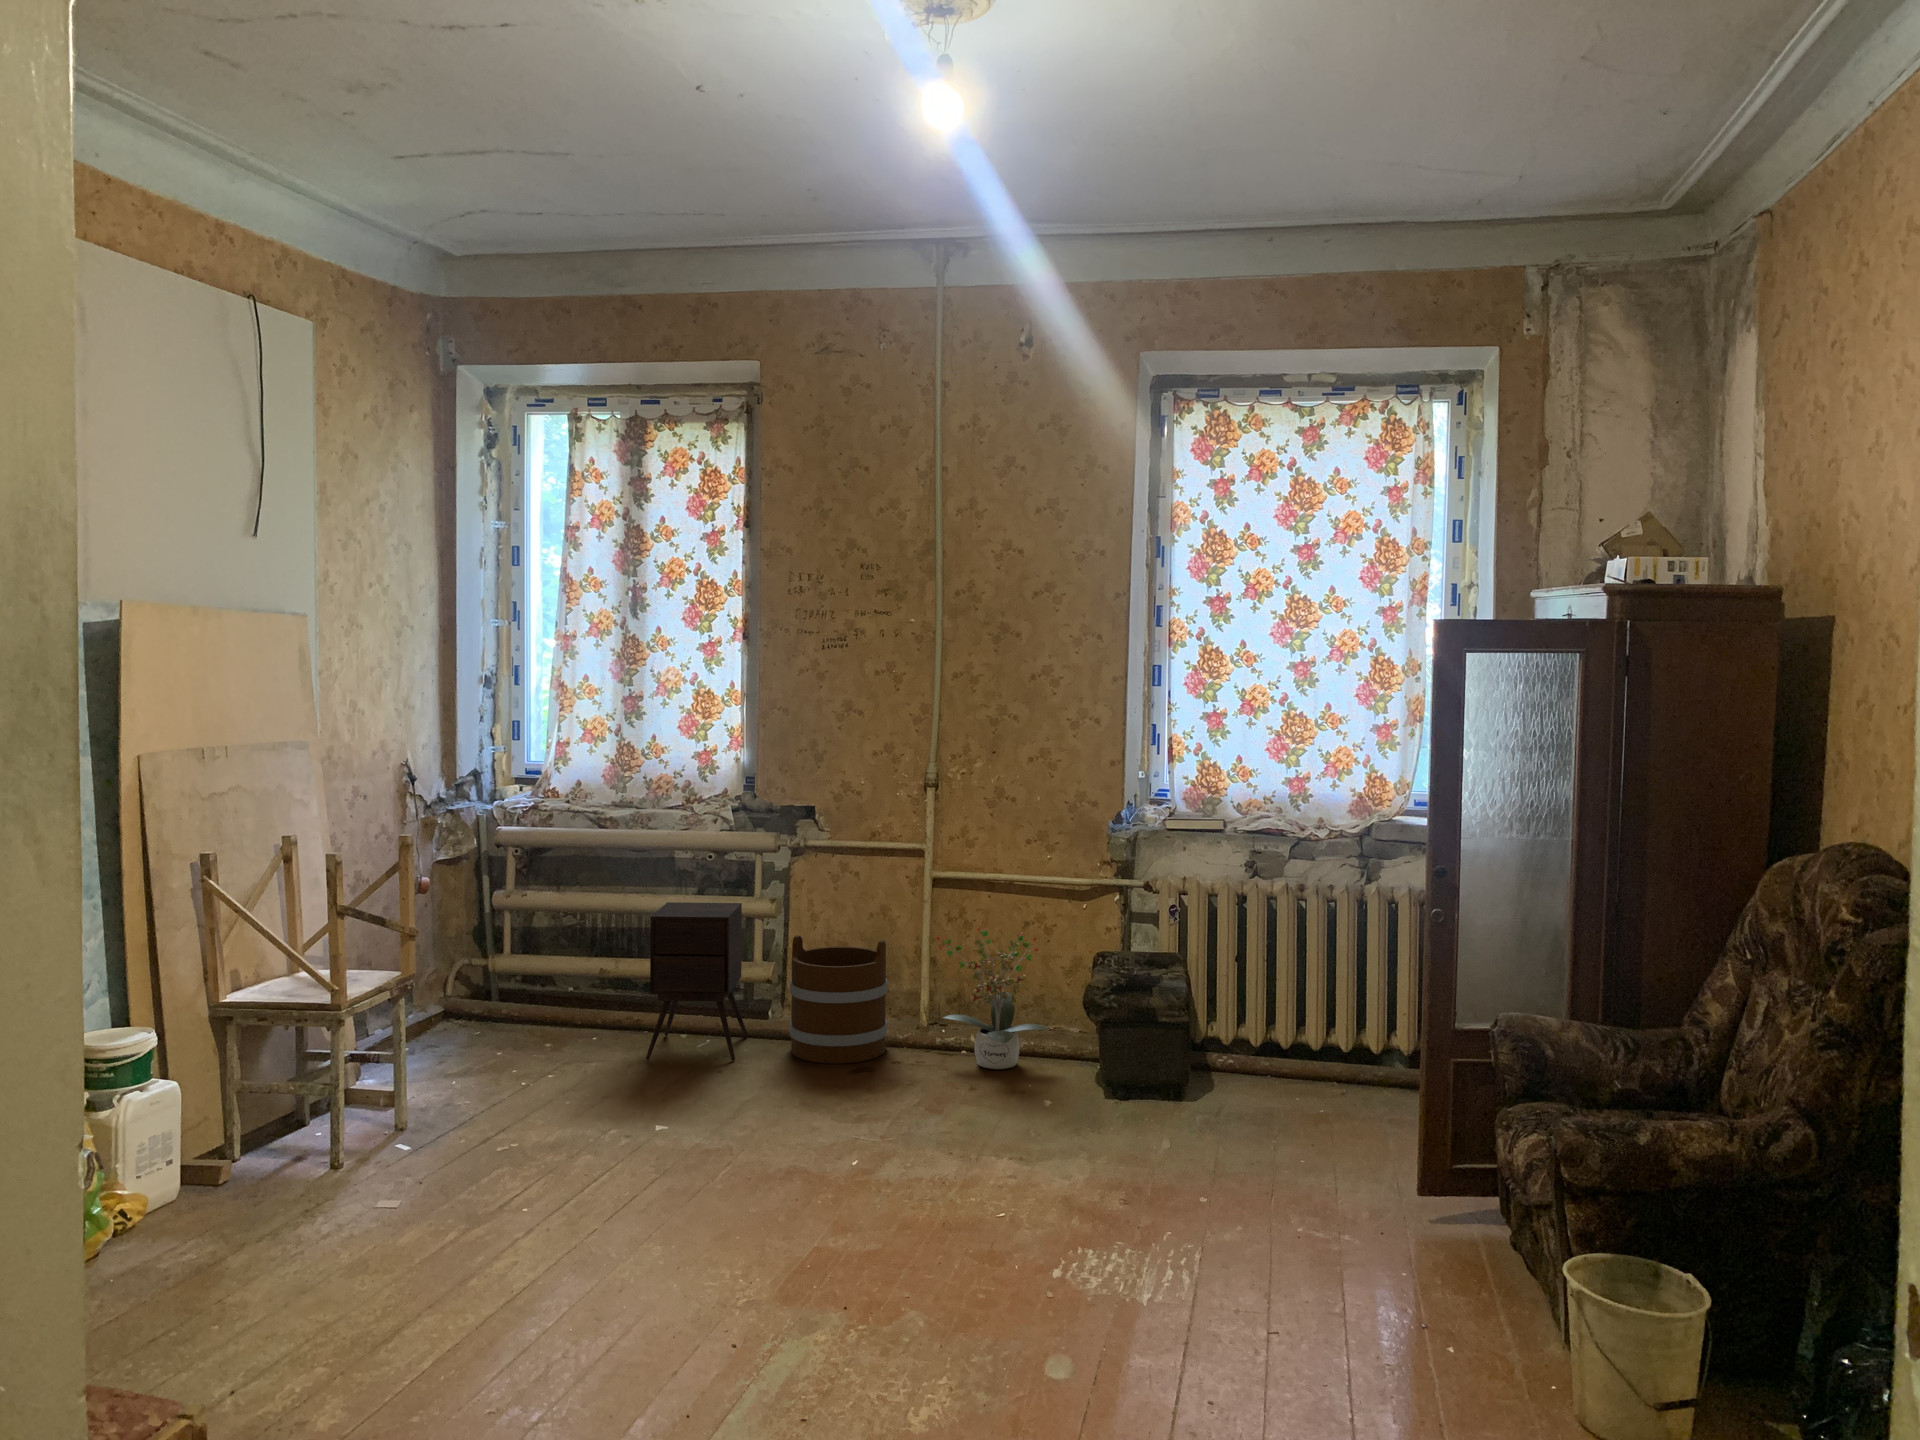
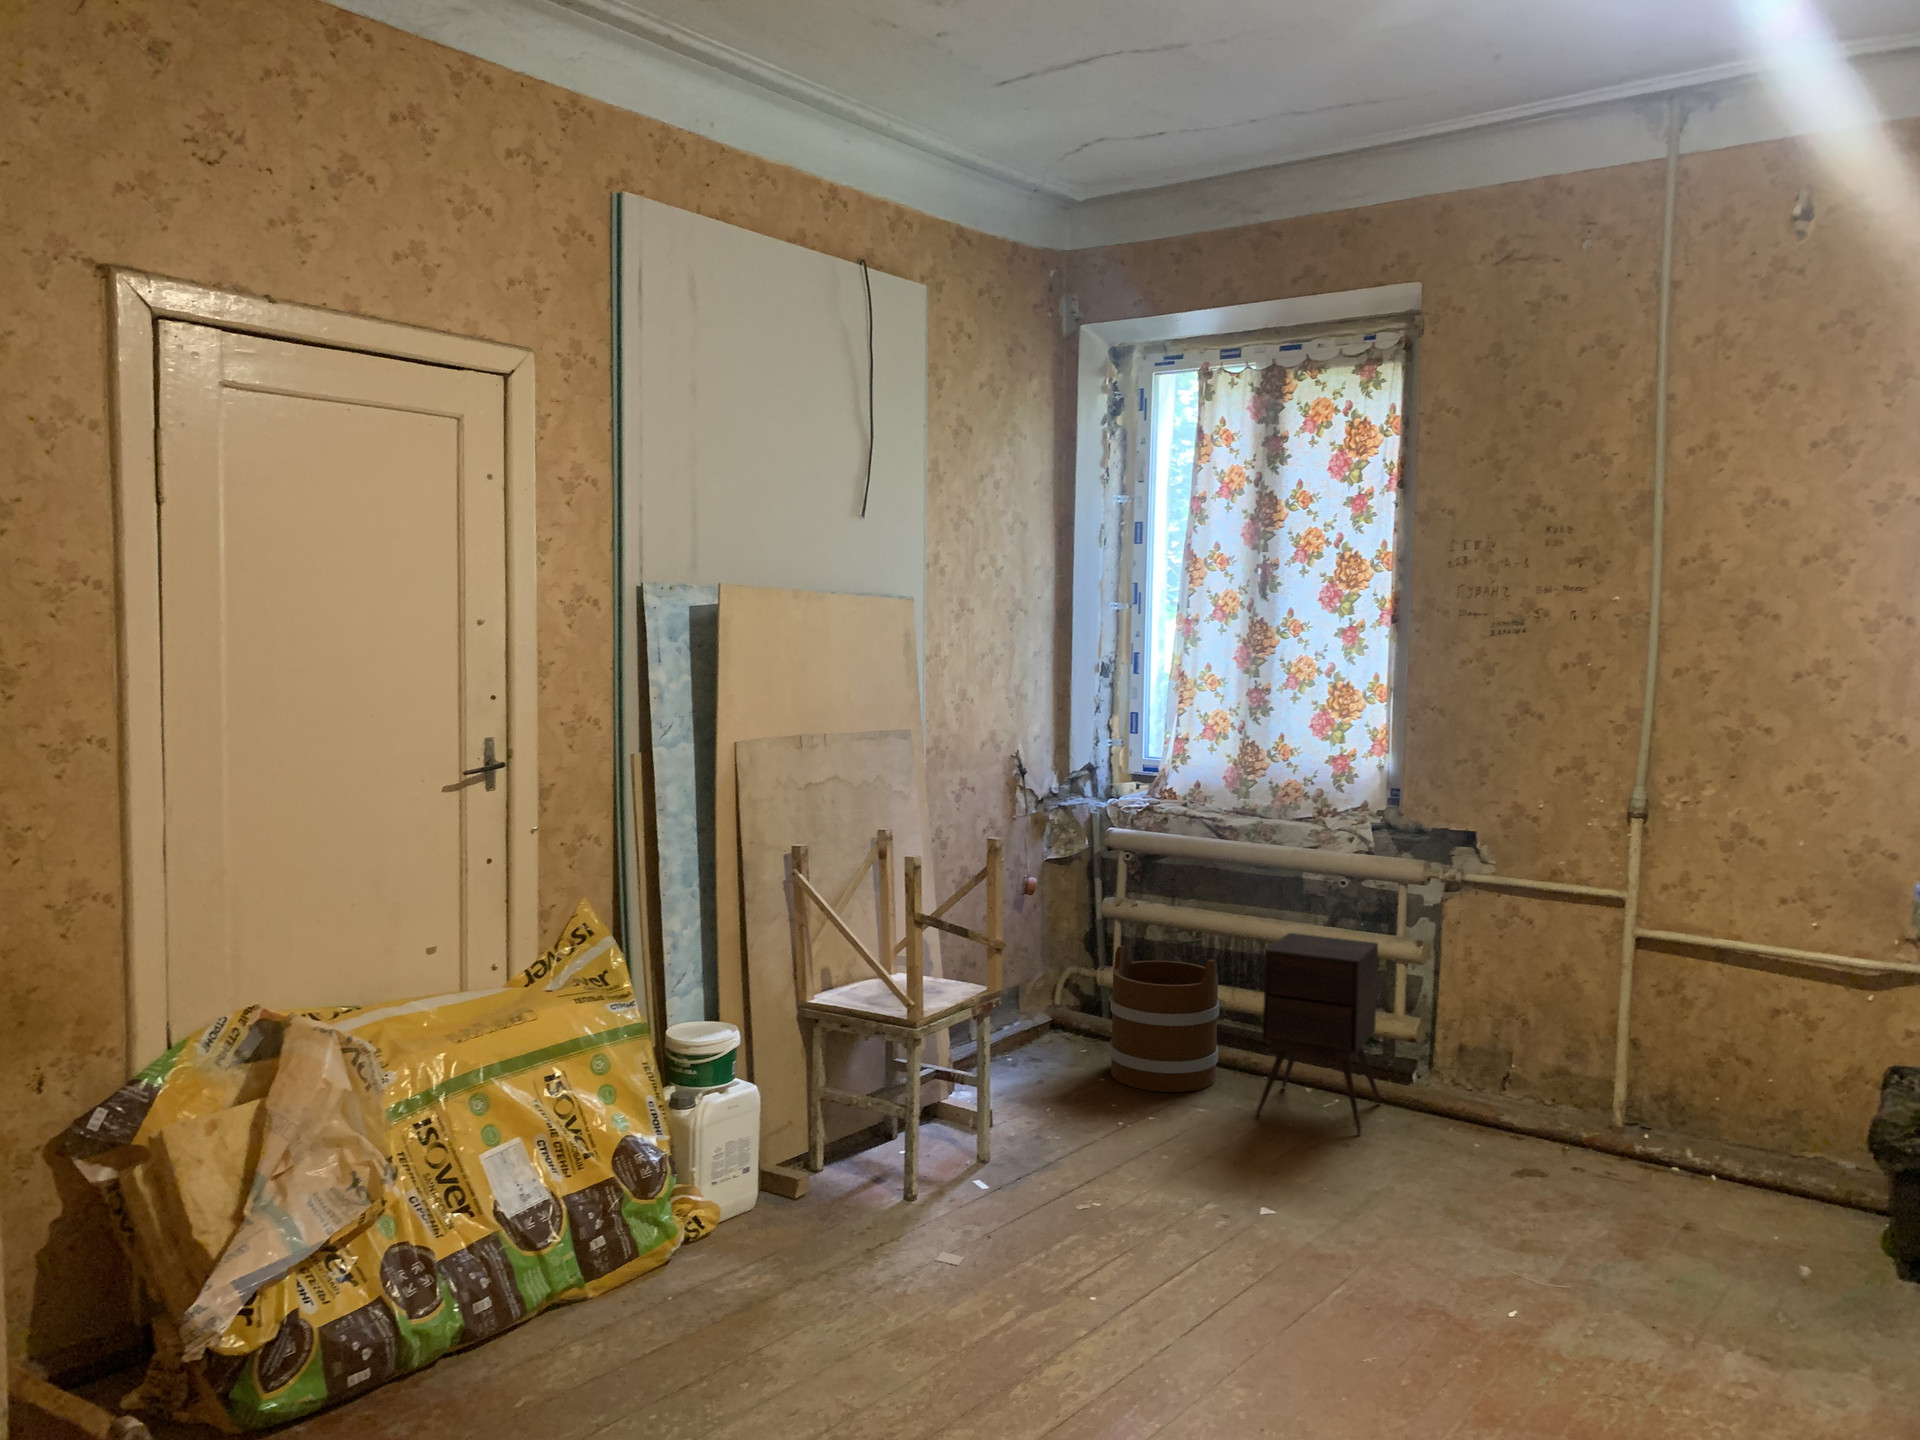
potted plant: present [936,927,1049,1069] -> none [1637,1011,1808,1210]
bucket: present [790,935,887,1063] -> present [1110,945,1219,1092]

